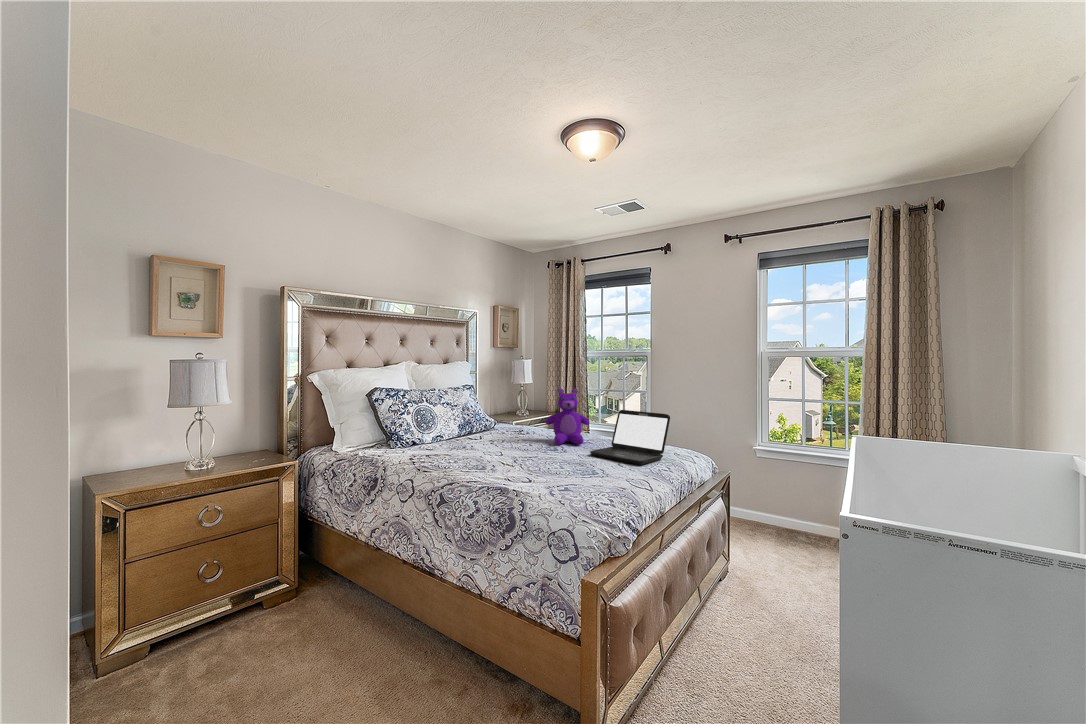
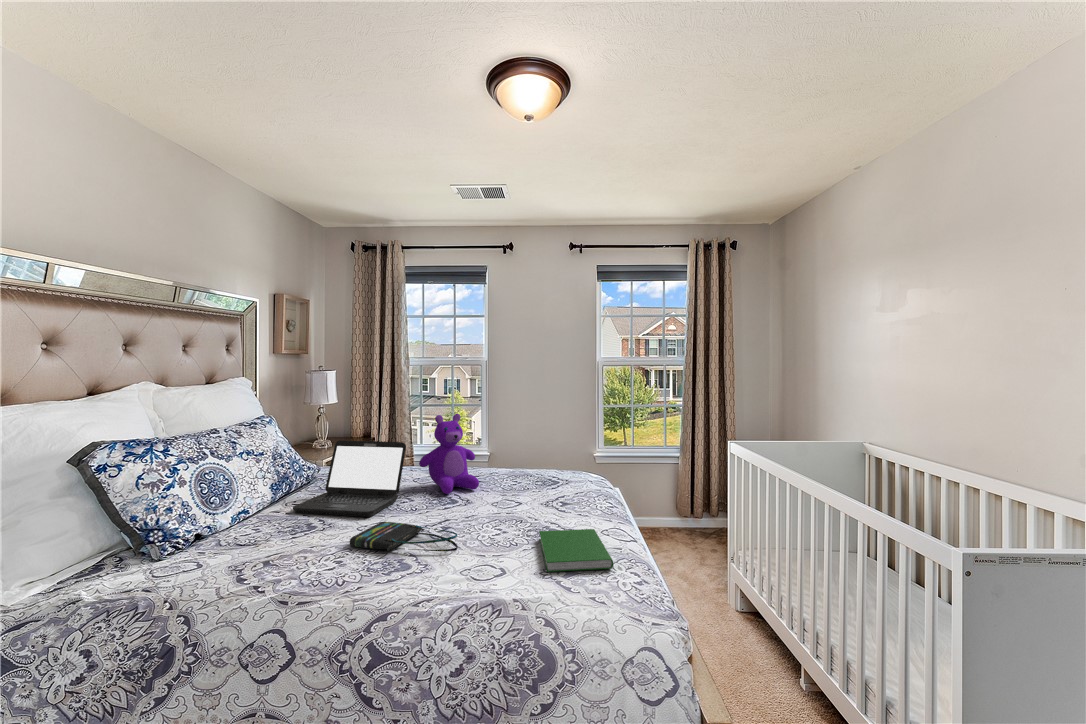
laptop: present [590,410,670,465] -> present [293,441,406,517]
tote bag: none [470,449,521,468] -> present [350,522,458,551]
hardcover book: none [551,467,614,491] -> present [539,529,613,572]

